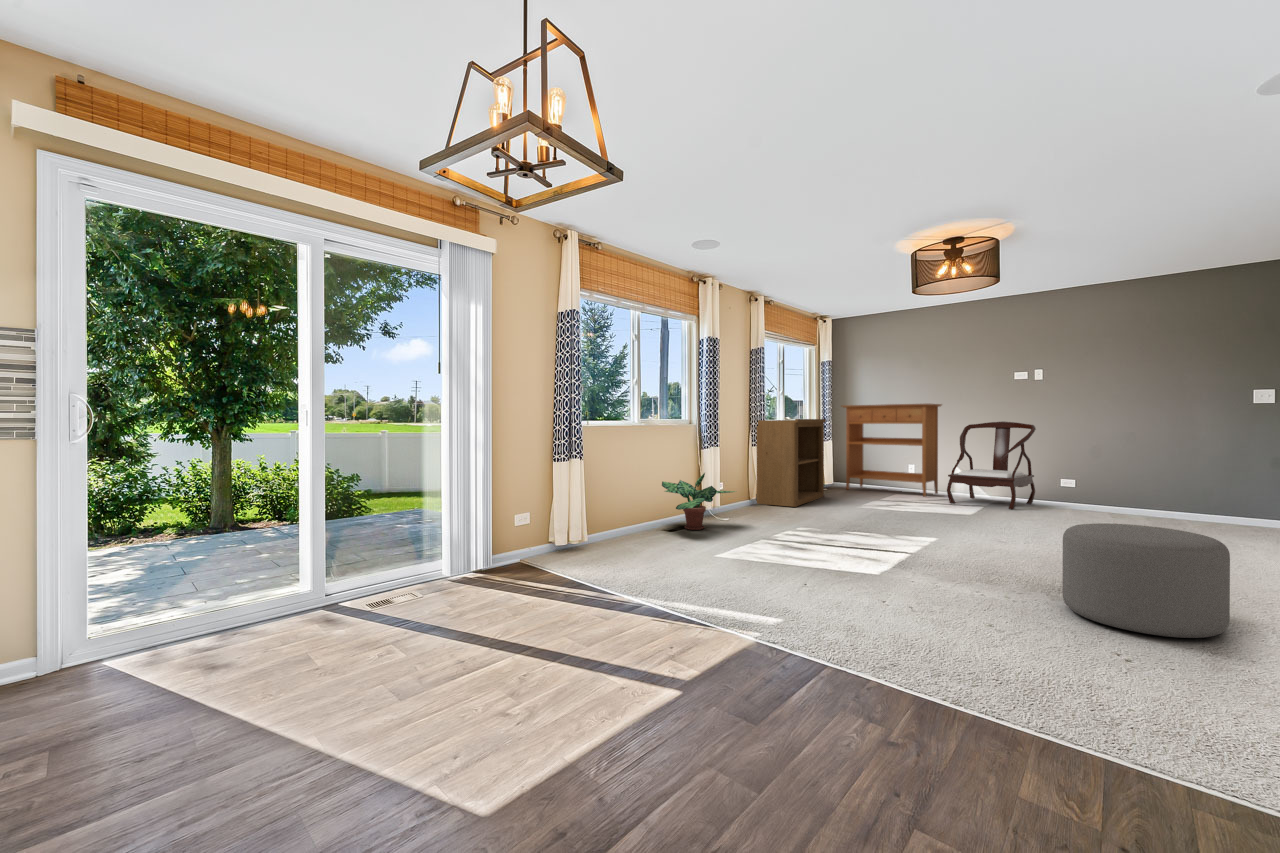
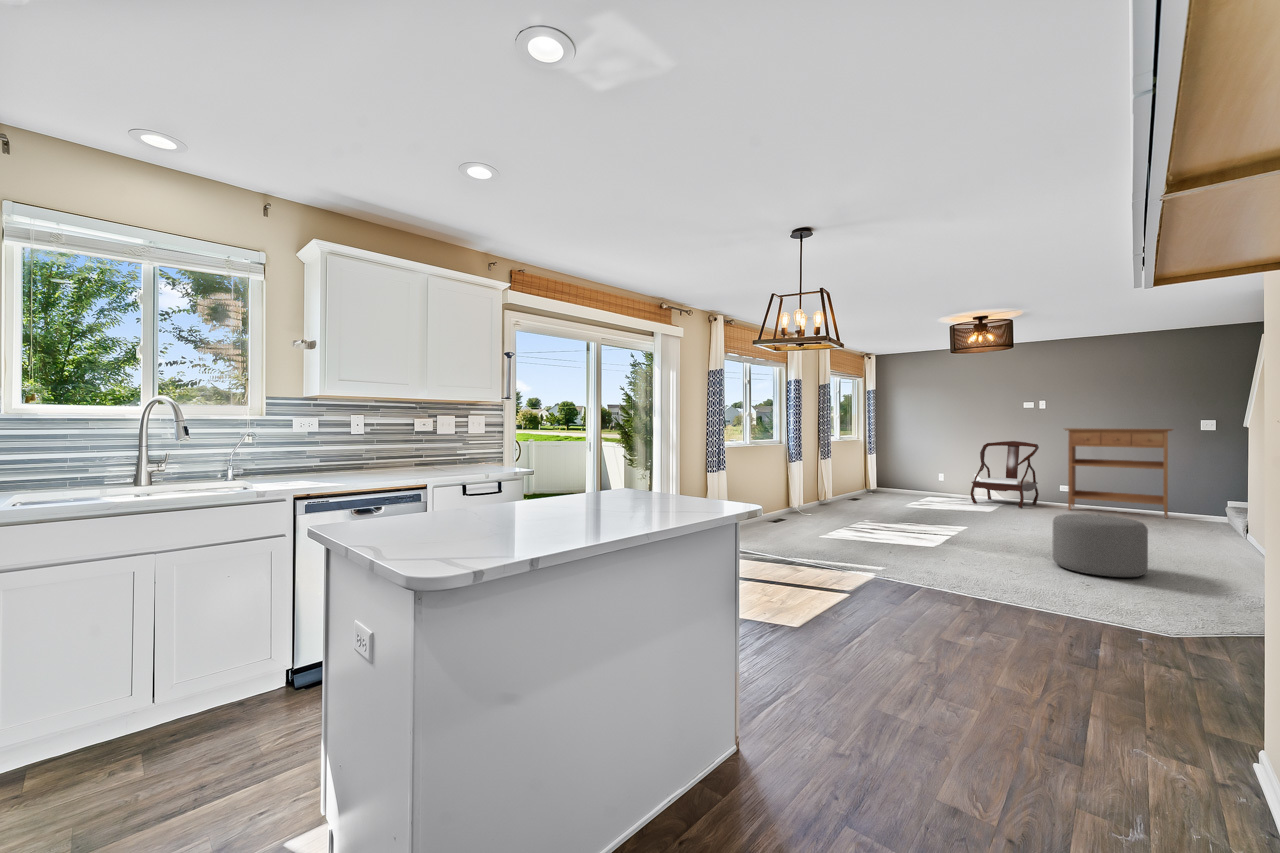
console table: present [841,404,942,497] -> present [1065,428,1173,518]
bookshelf: present [756,419,826,507] -> none [825,438,875,505]
potted plant: present [662,473,735,530] -> none [766,479,822,520]

